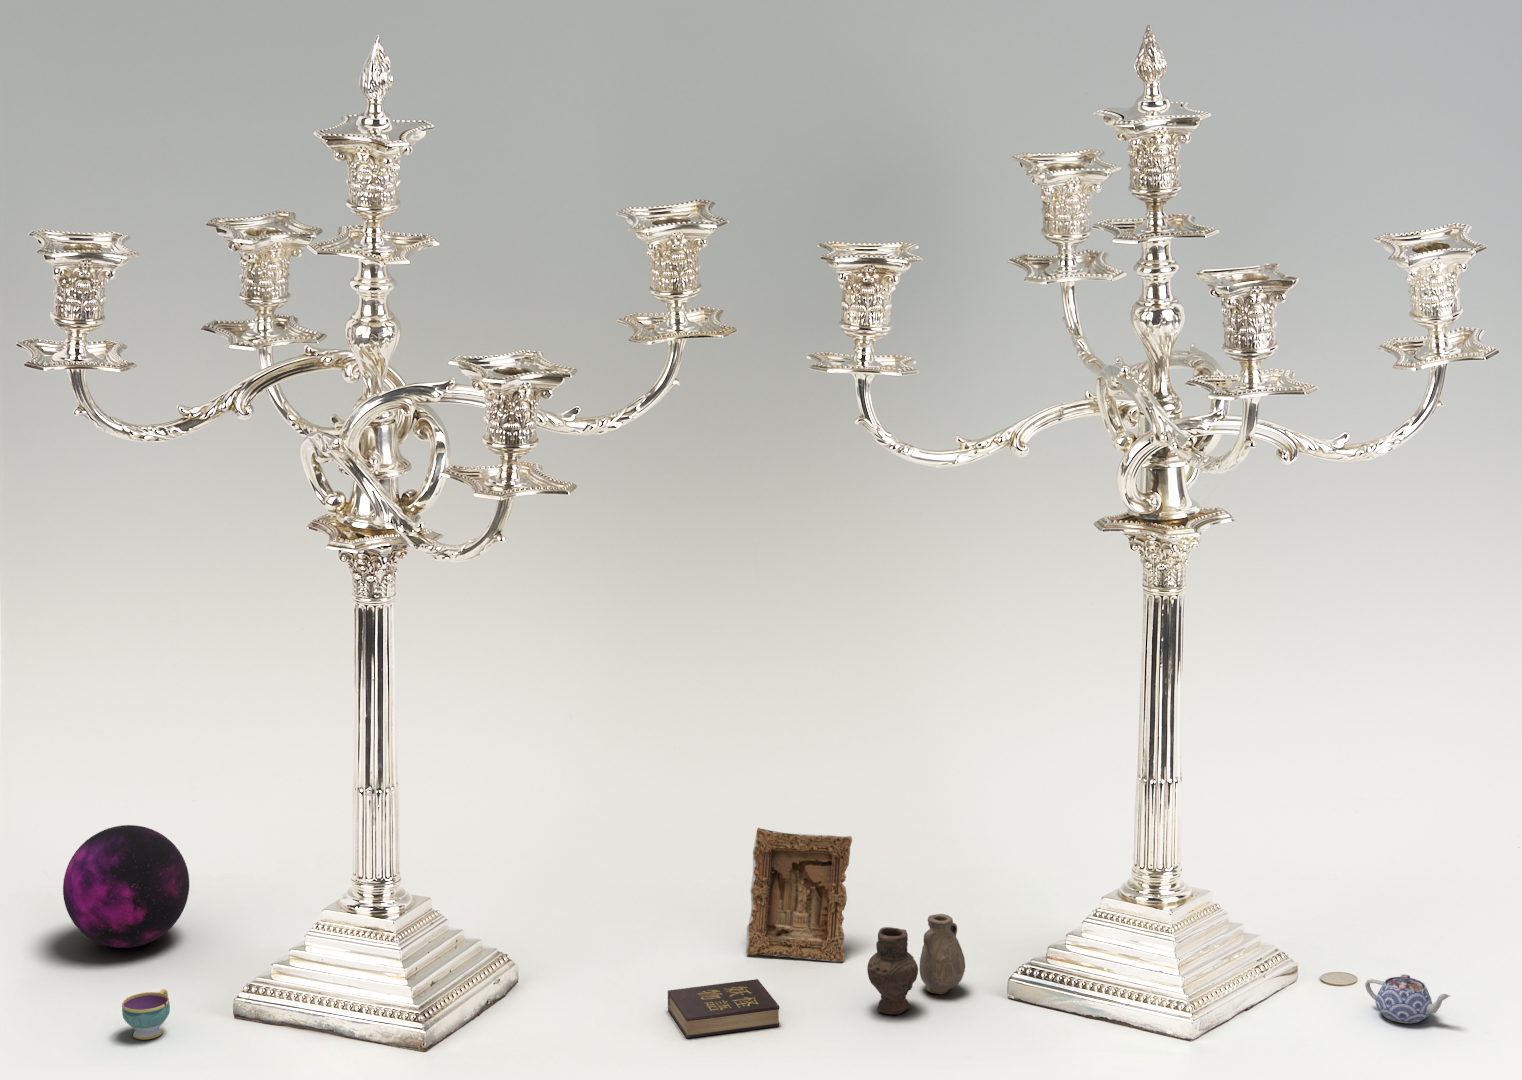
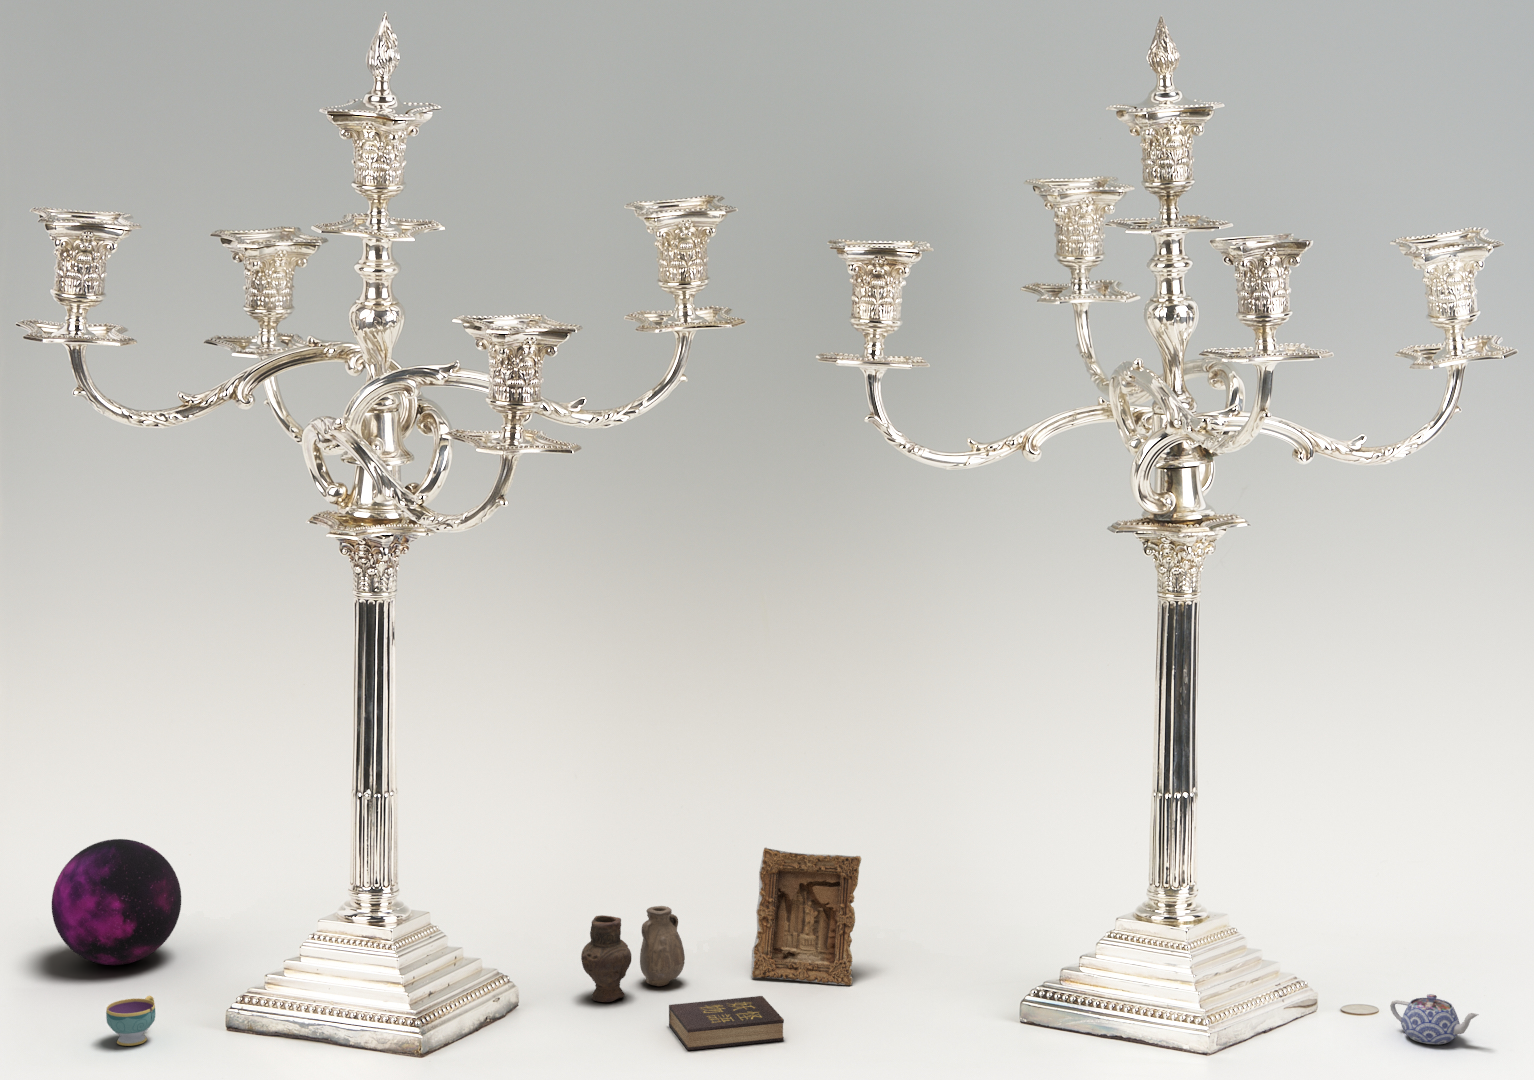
vase: present [867,914,965,1015] -> present [581,906,685,1002]

